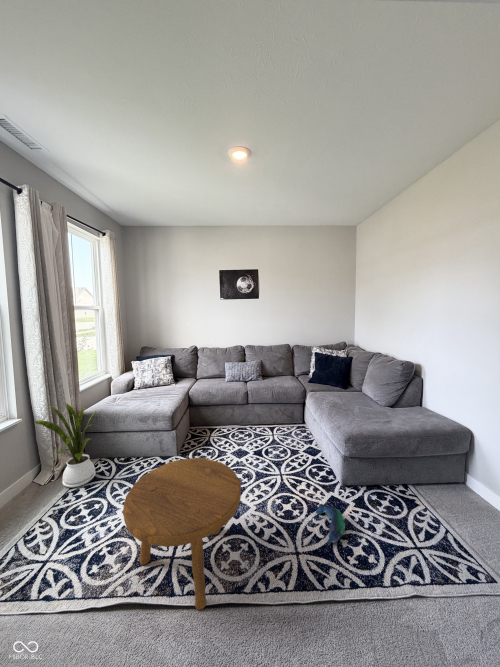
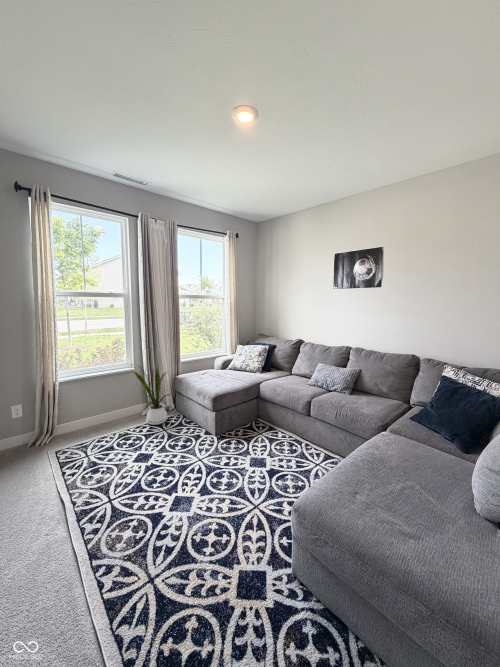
footstool: present [123,458,241,610] -> none [49,429,157,545]
plush toy: present [316,504,348,545] -> none [177,563,233,613]

